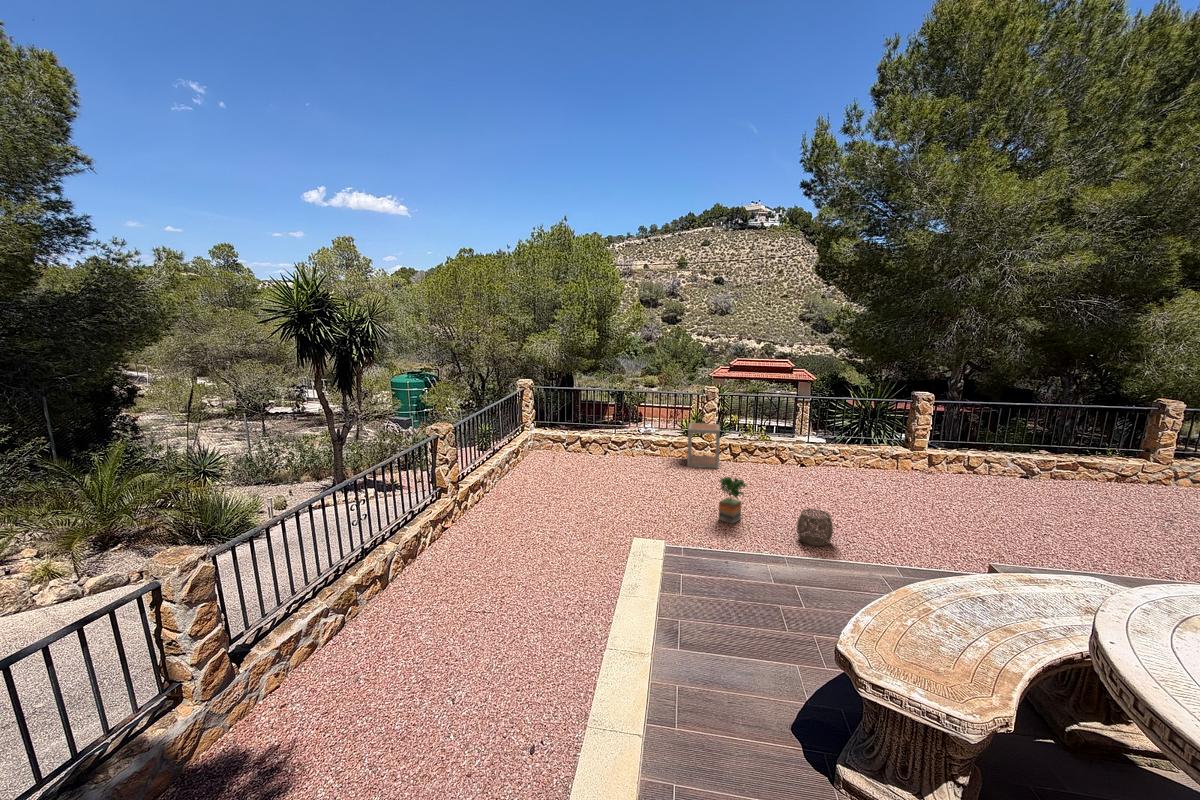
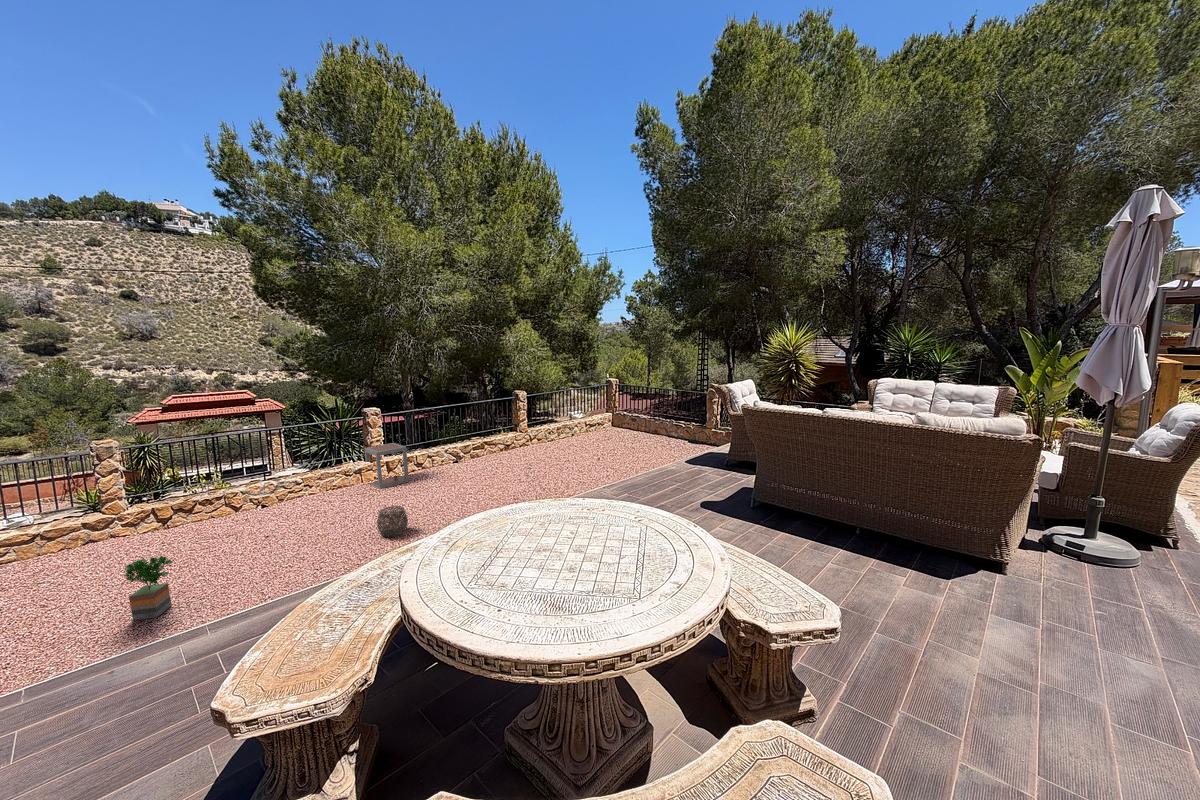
side table: present [687,423,720,468] -> present [365,443,409,489]
woven basket: present [797,509,833,546] -> present [377,506,408,537]

